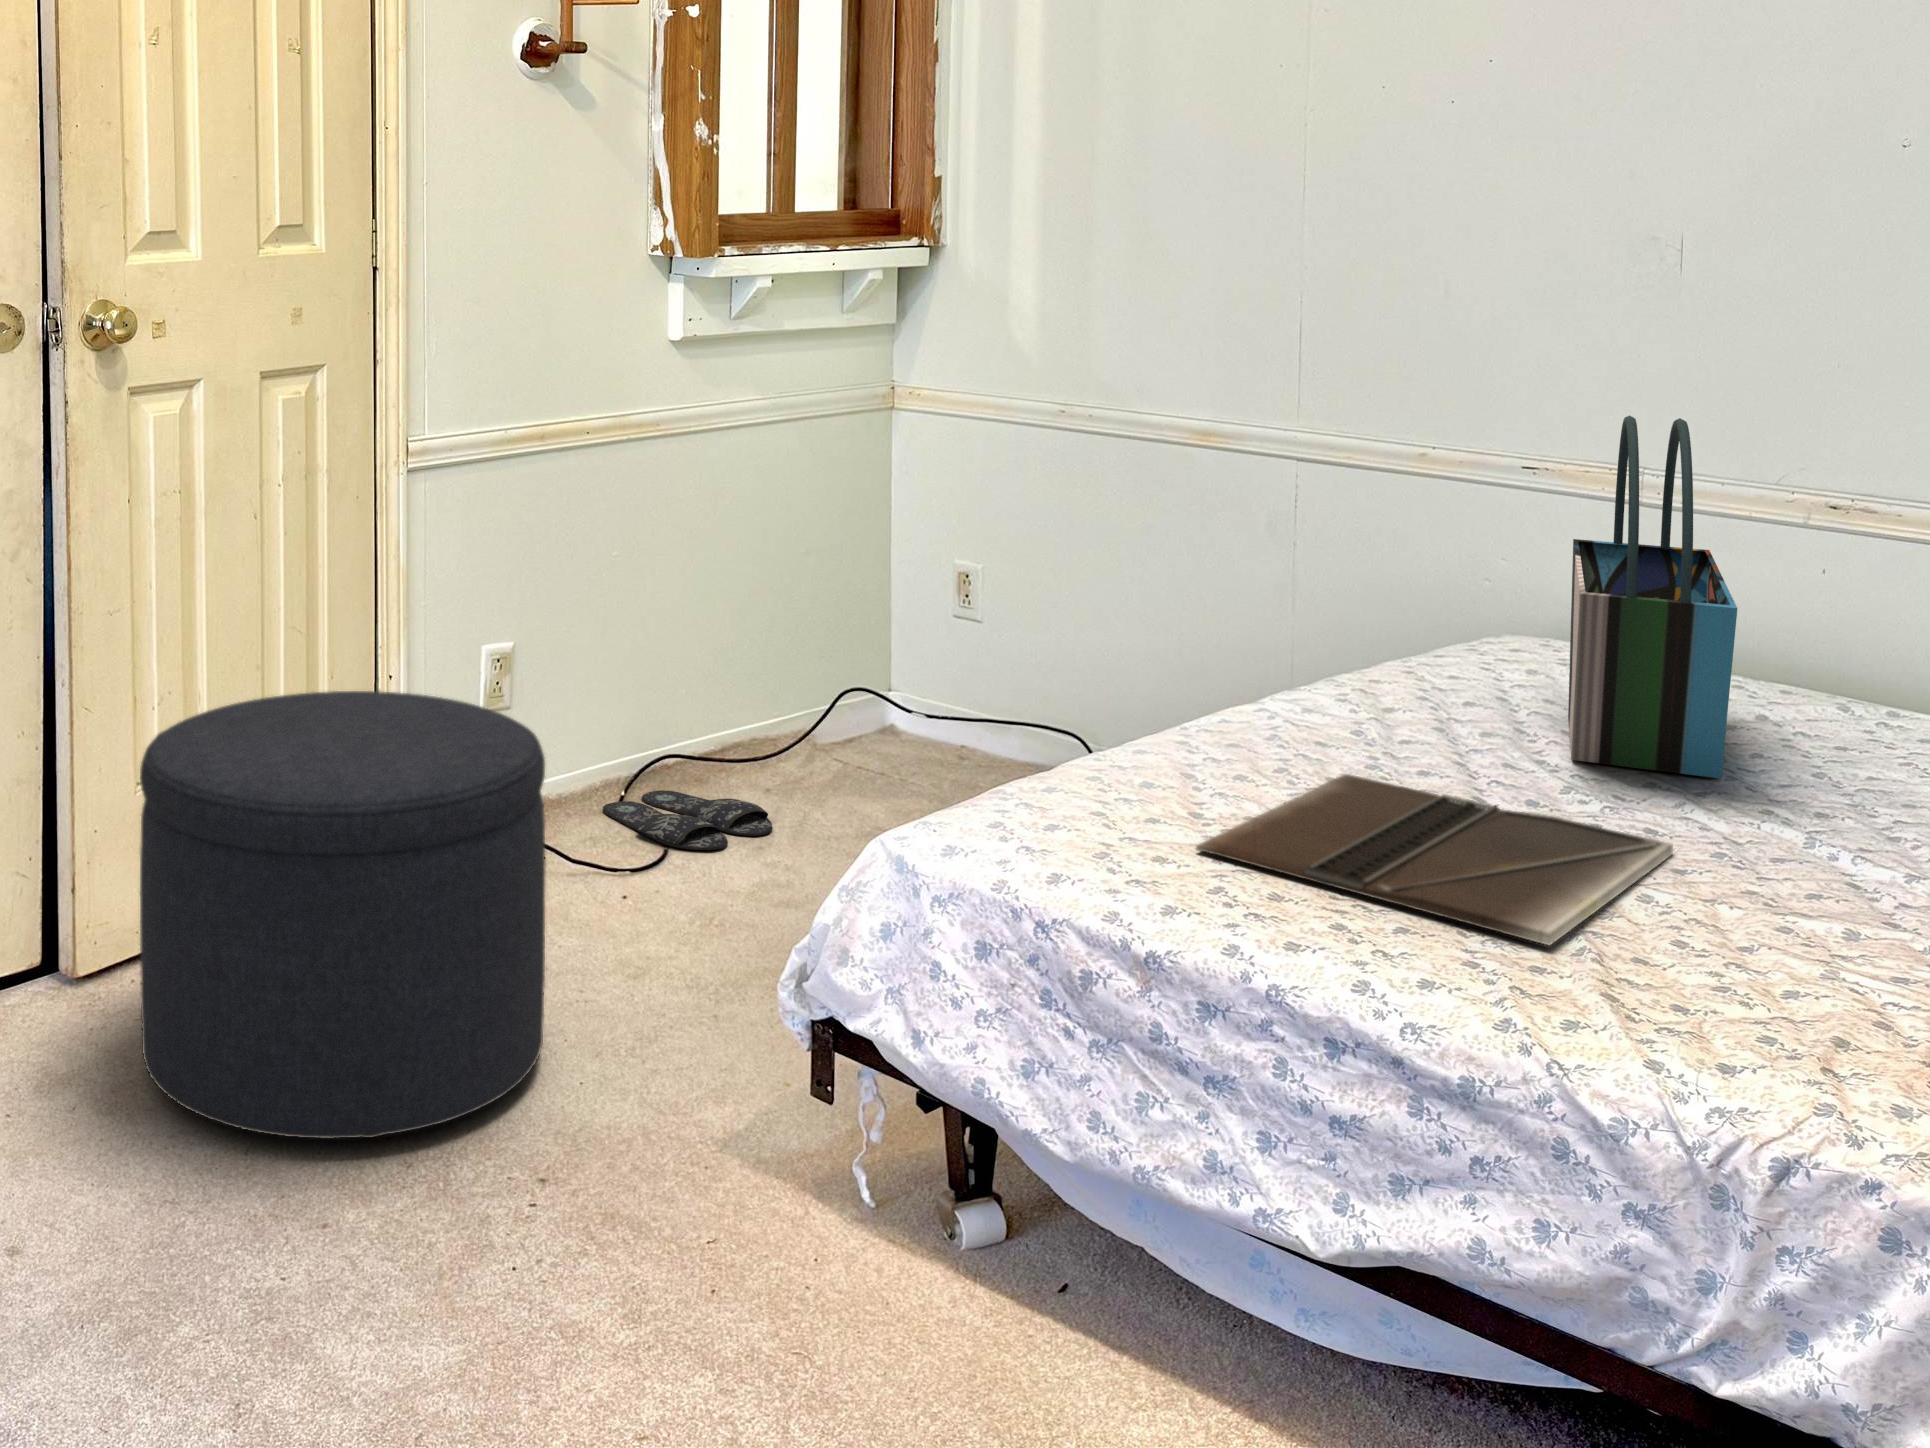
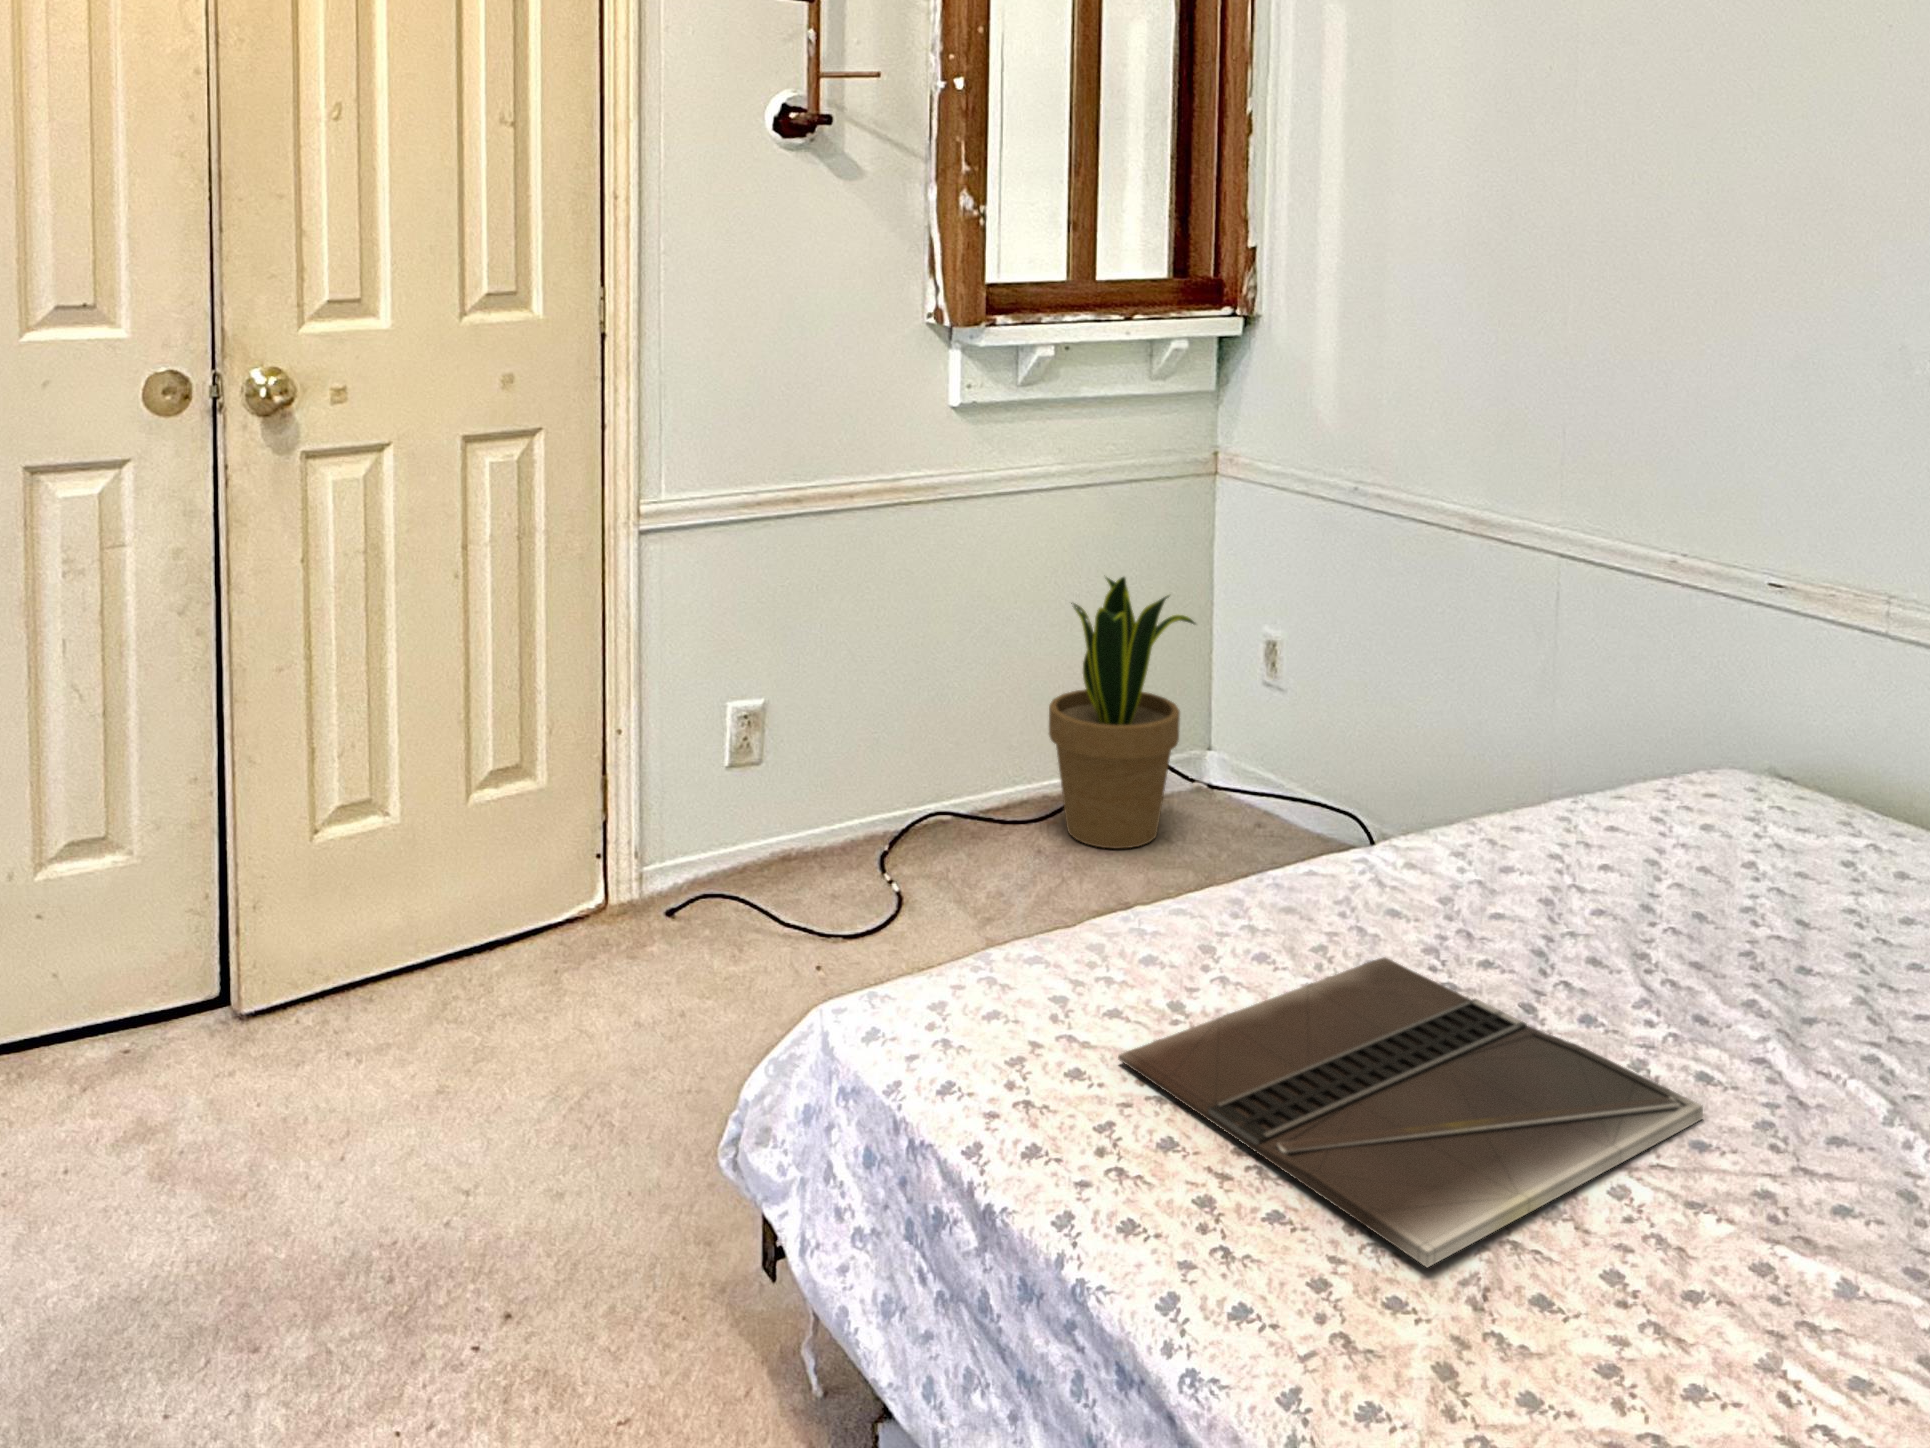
tote bag: present [1568,416,1737,779] -> none [1659,552,1891,1000]
potted plant: none [770,508,914,783] -> present [1049,577,1195,848]
ottoman: present [140,691,546,1139] -> none [191,760,619,1250]
slippers: present [603,790,772,850] -> none [856,845,1010,919]

